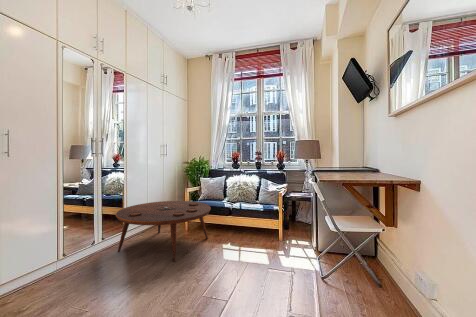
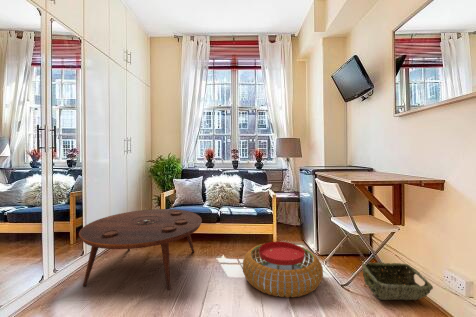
pouf: none [234,233,306,280] -> present [243,242,323,298]
woven basket: none [340,257,405,298] -> present [362,262,433,300]

